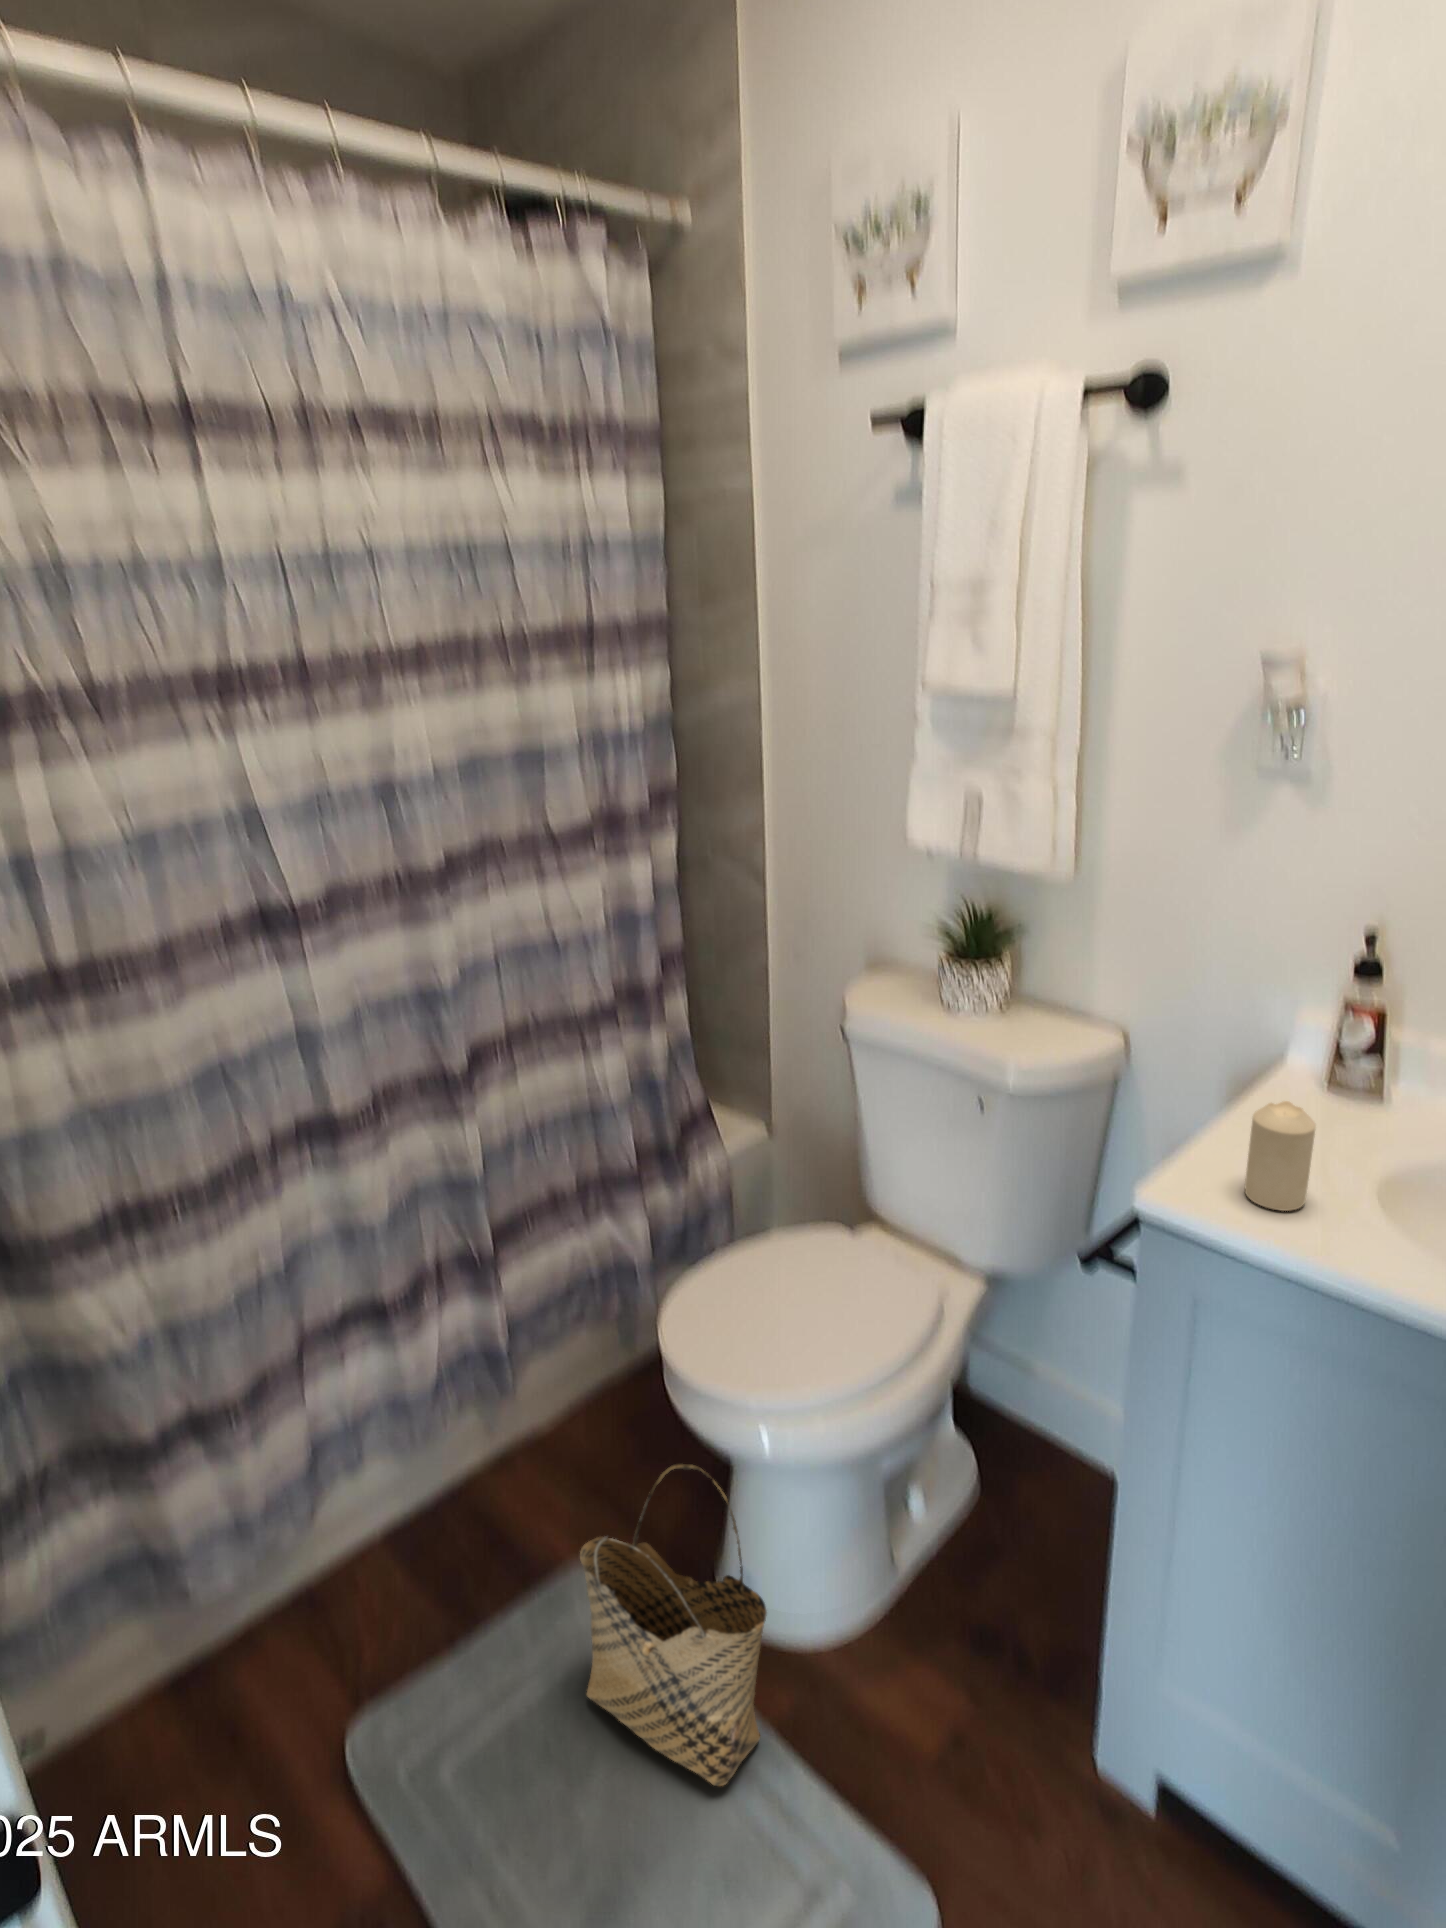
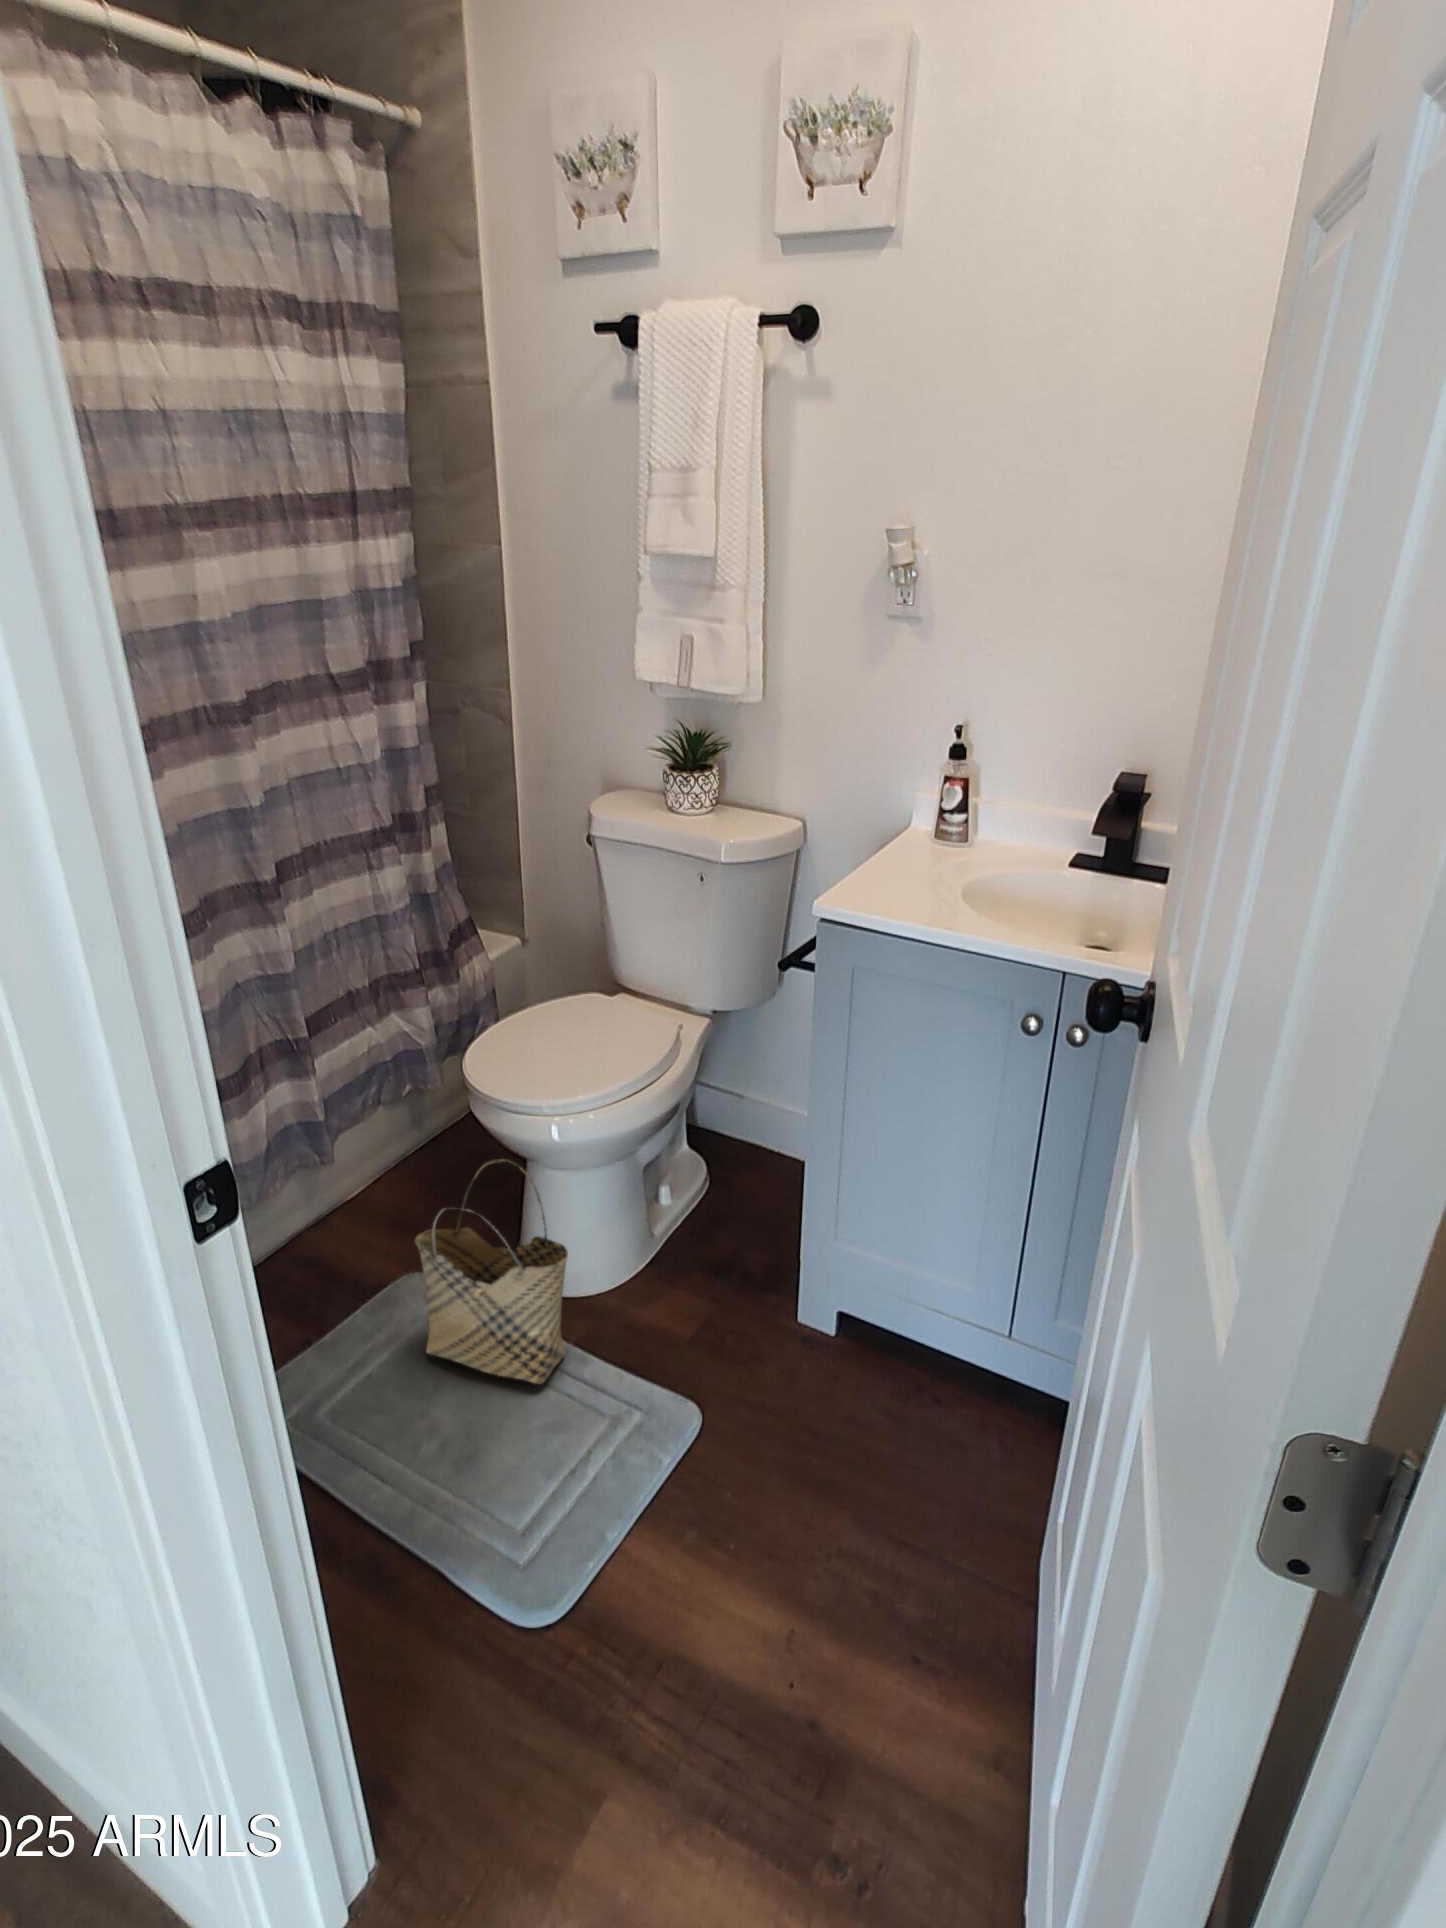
candle: present [1245,1101,1316,1211] -> none [884,830,925,902]

